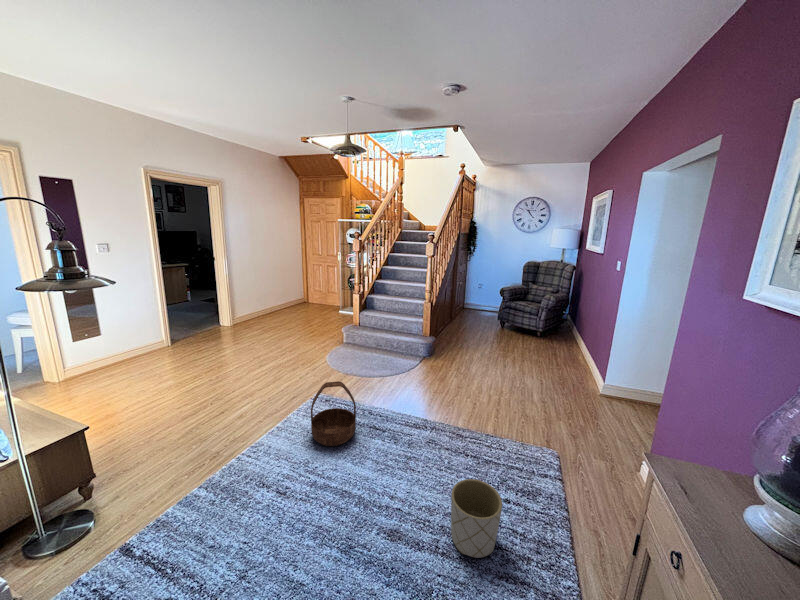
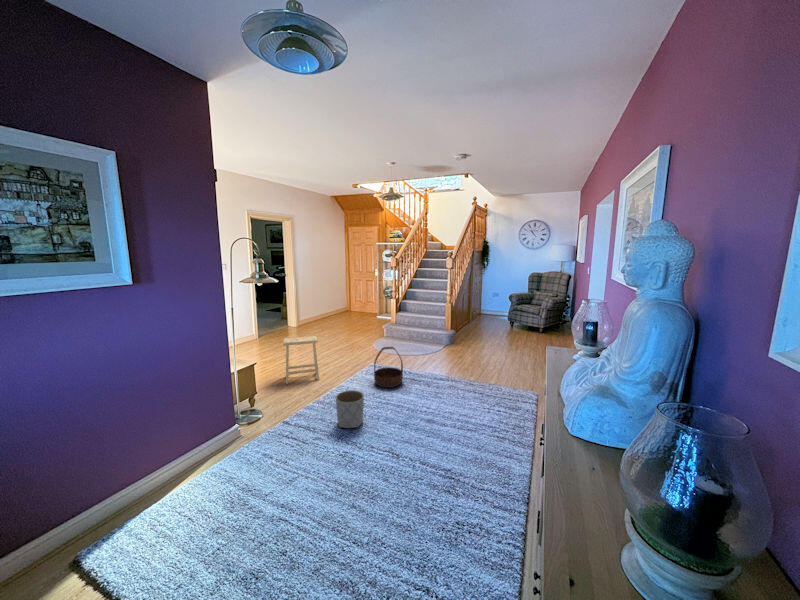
footstool: none [162,360,231,440] -> present [283,336,319,384]
planter: present [451,479,502,558] -> present [336,390,364,428]

